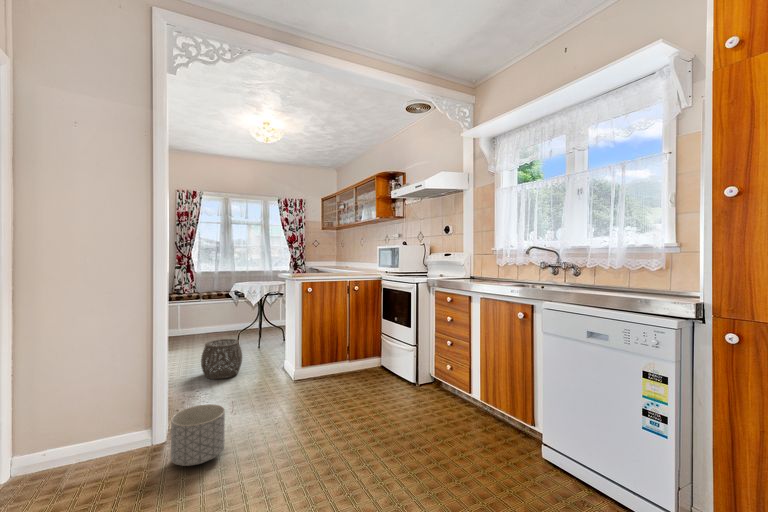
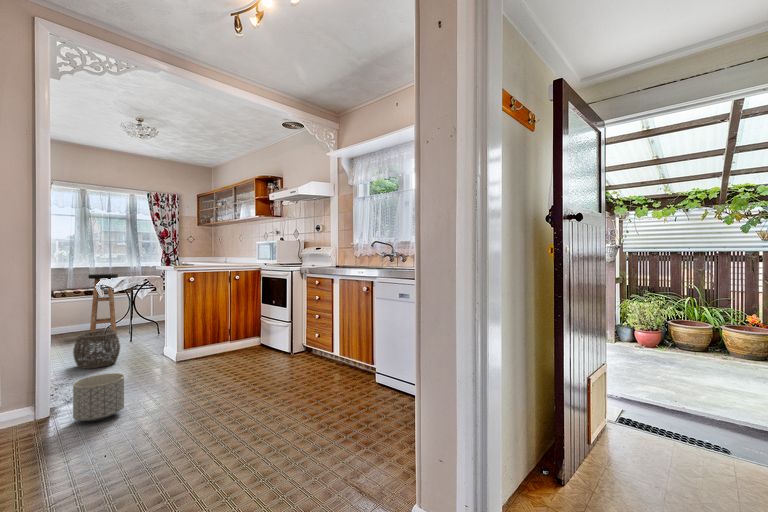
bar stool: none [226,278,250,341] -> present [88,274,118,332]

